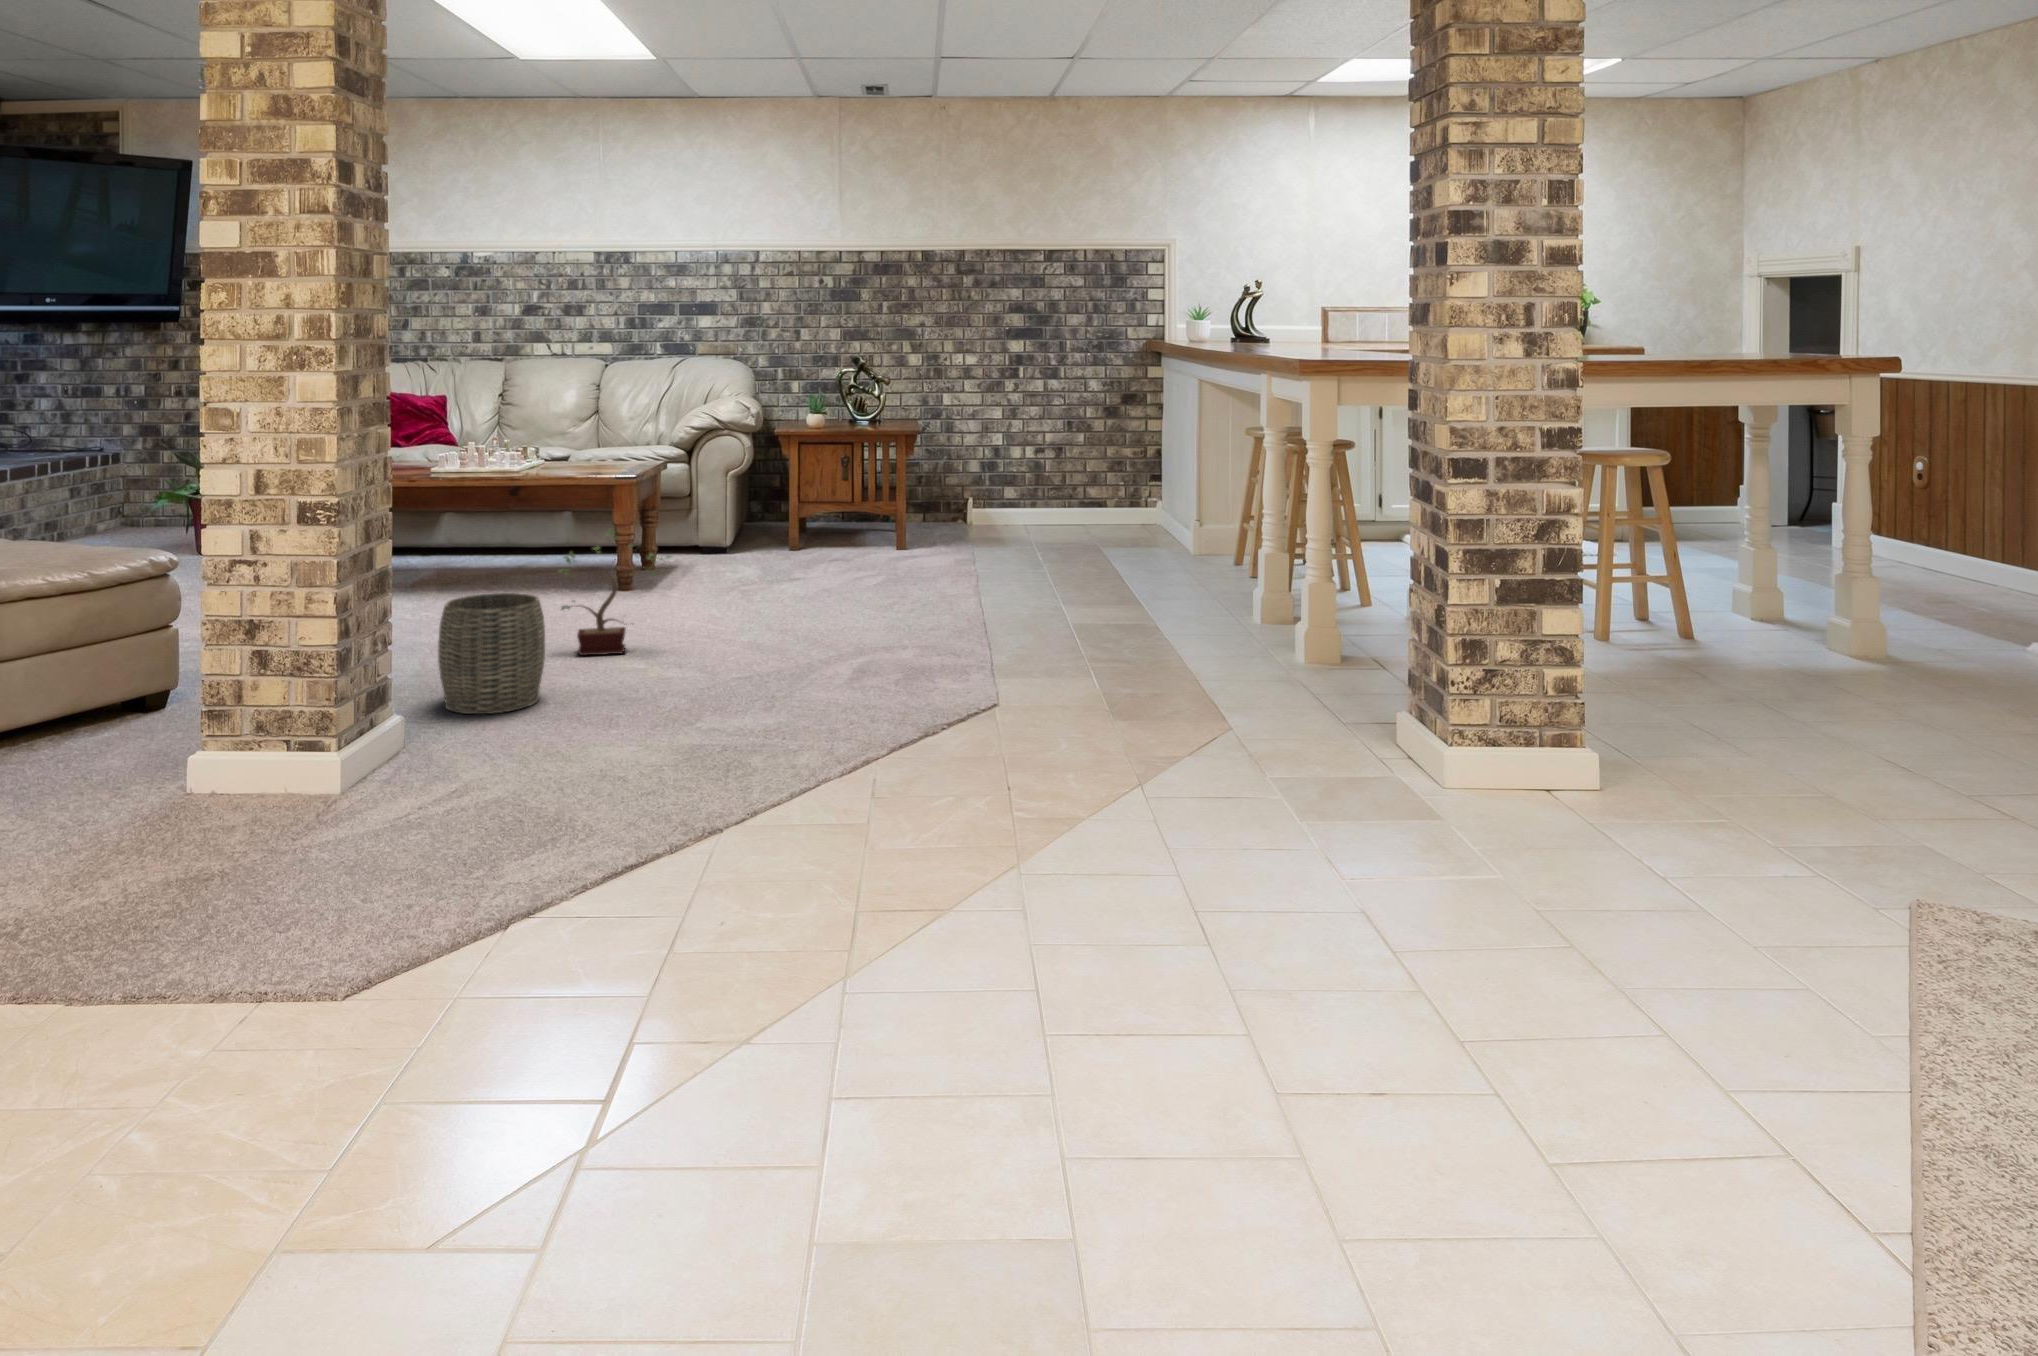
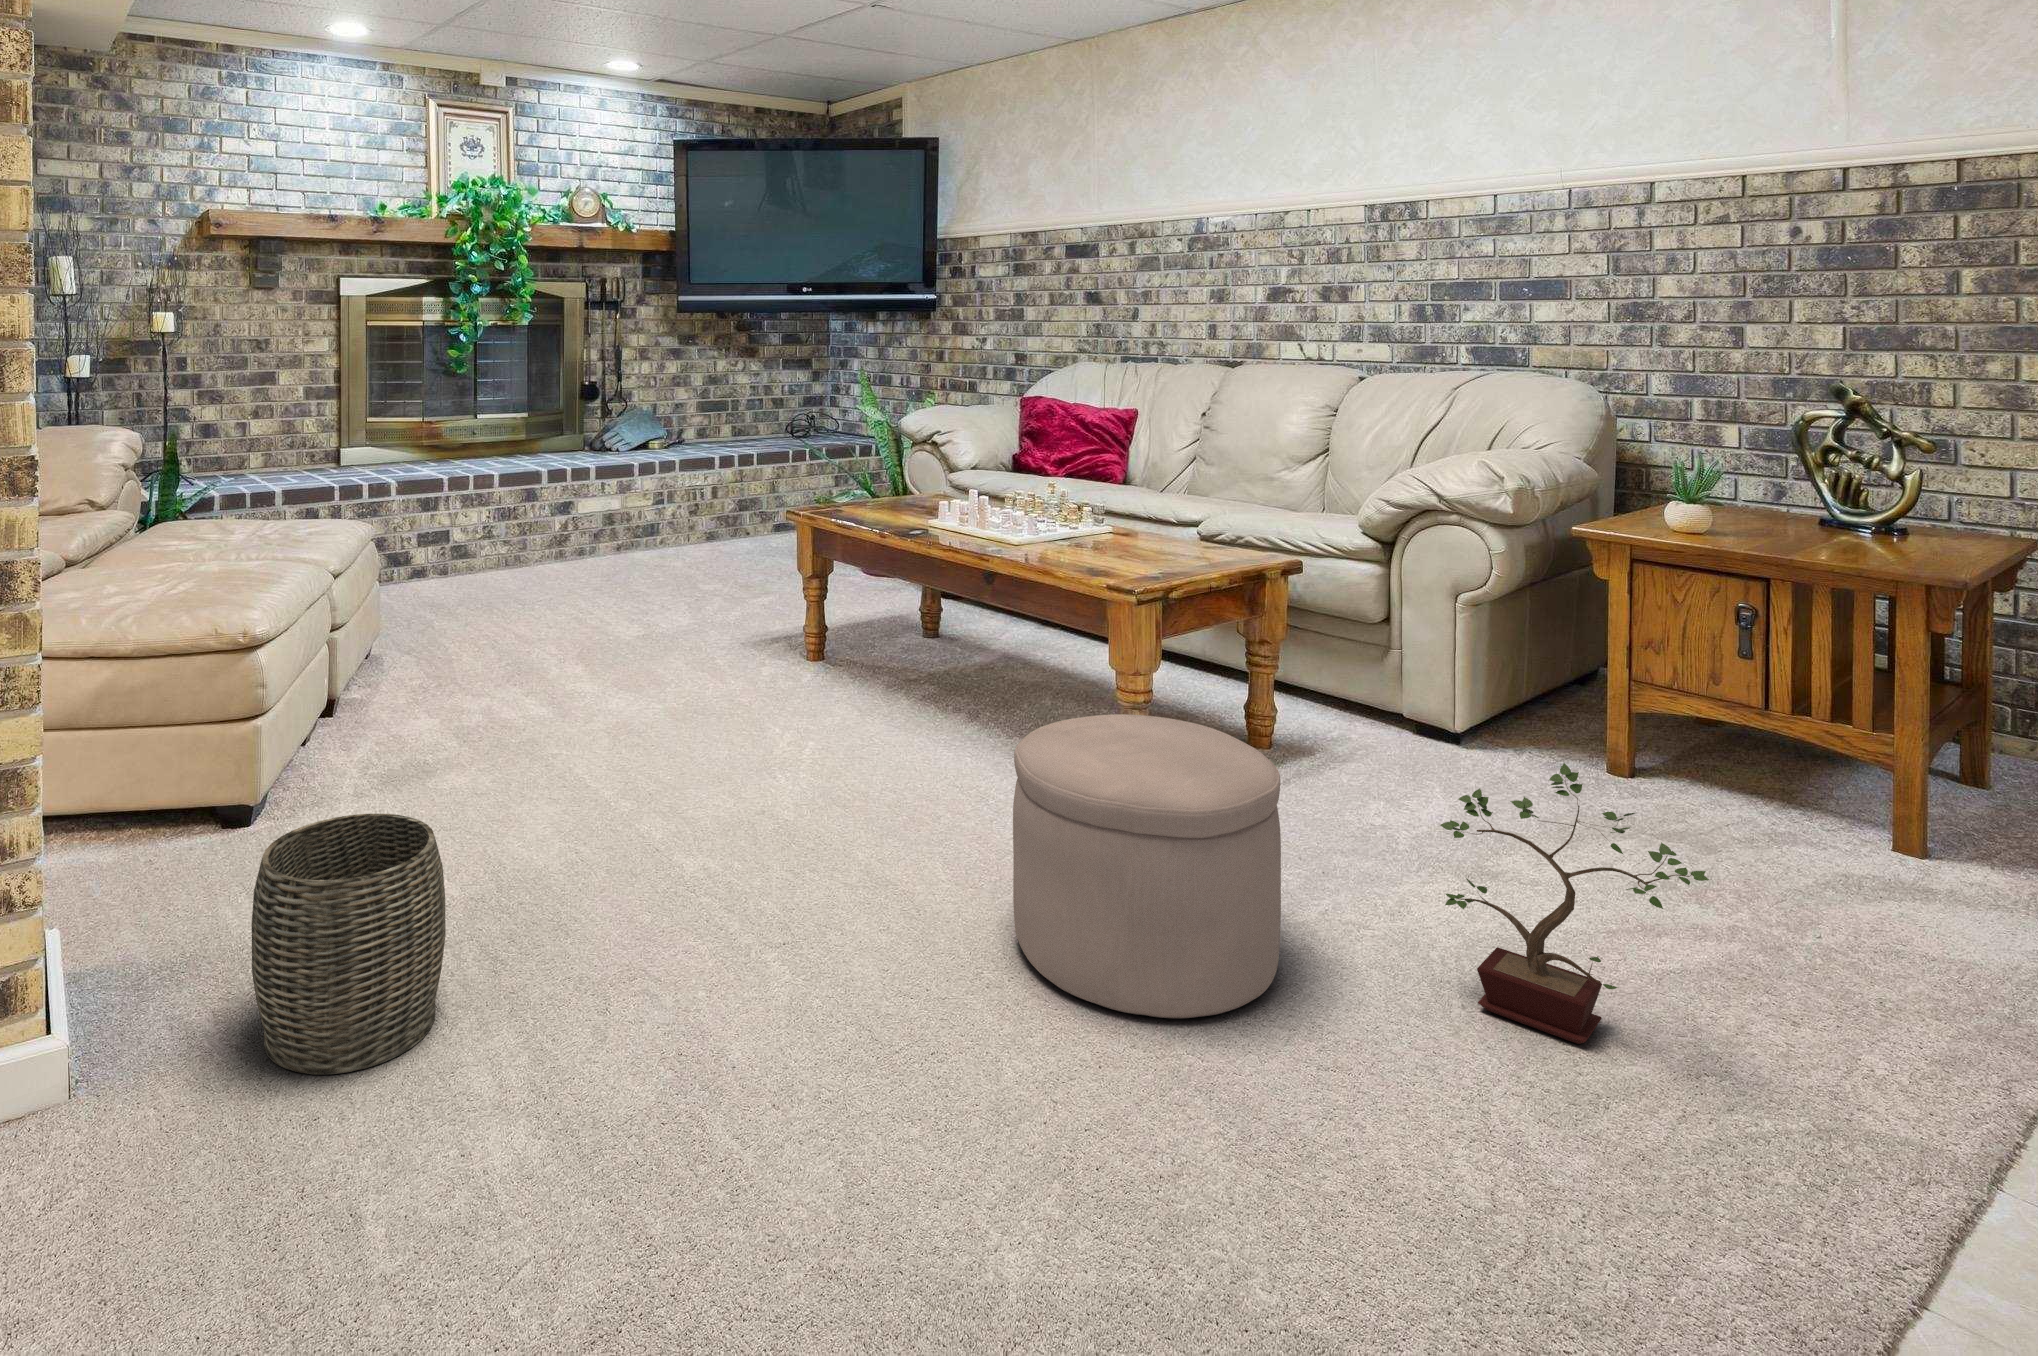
ottoman: none [678,511,798,624] -> present [1013,714,1281,1018]
potted plant: present [559,529,670,655] -> present [1440,763,1709,1044]

